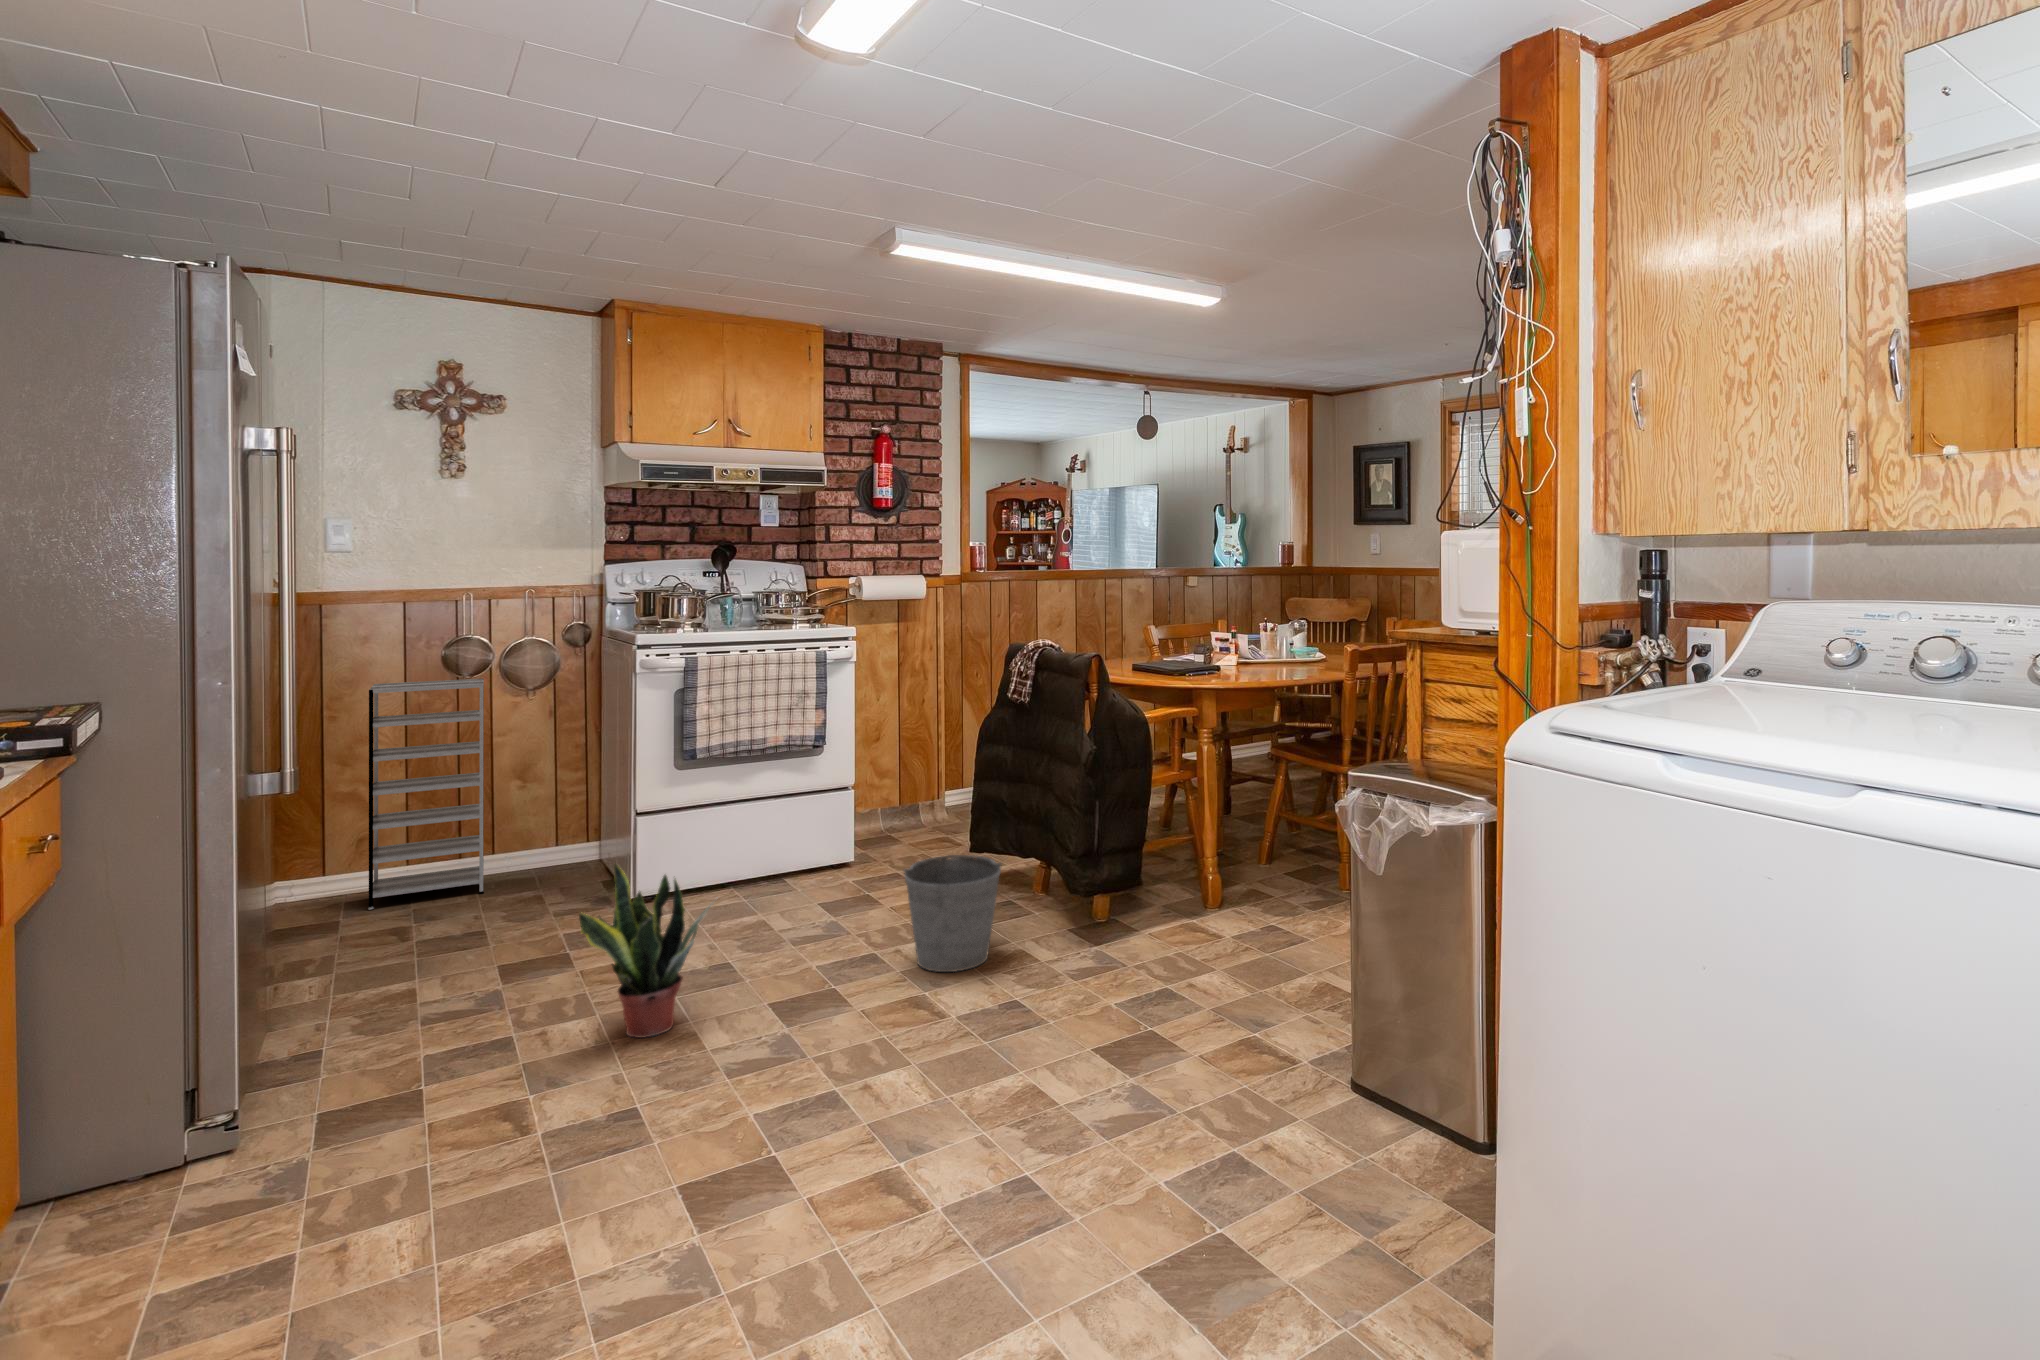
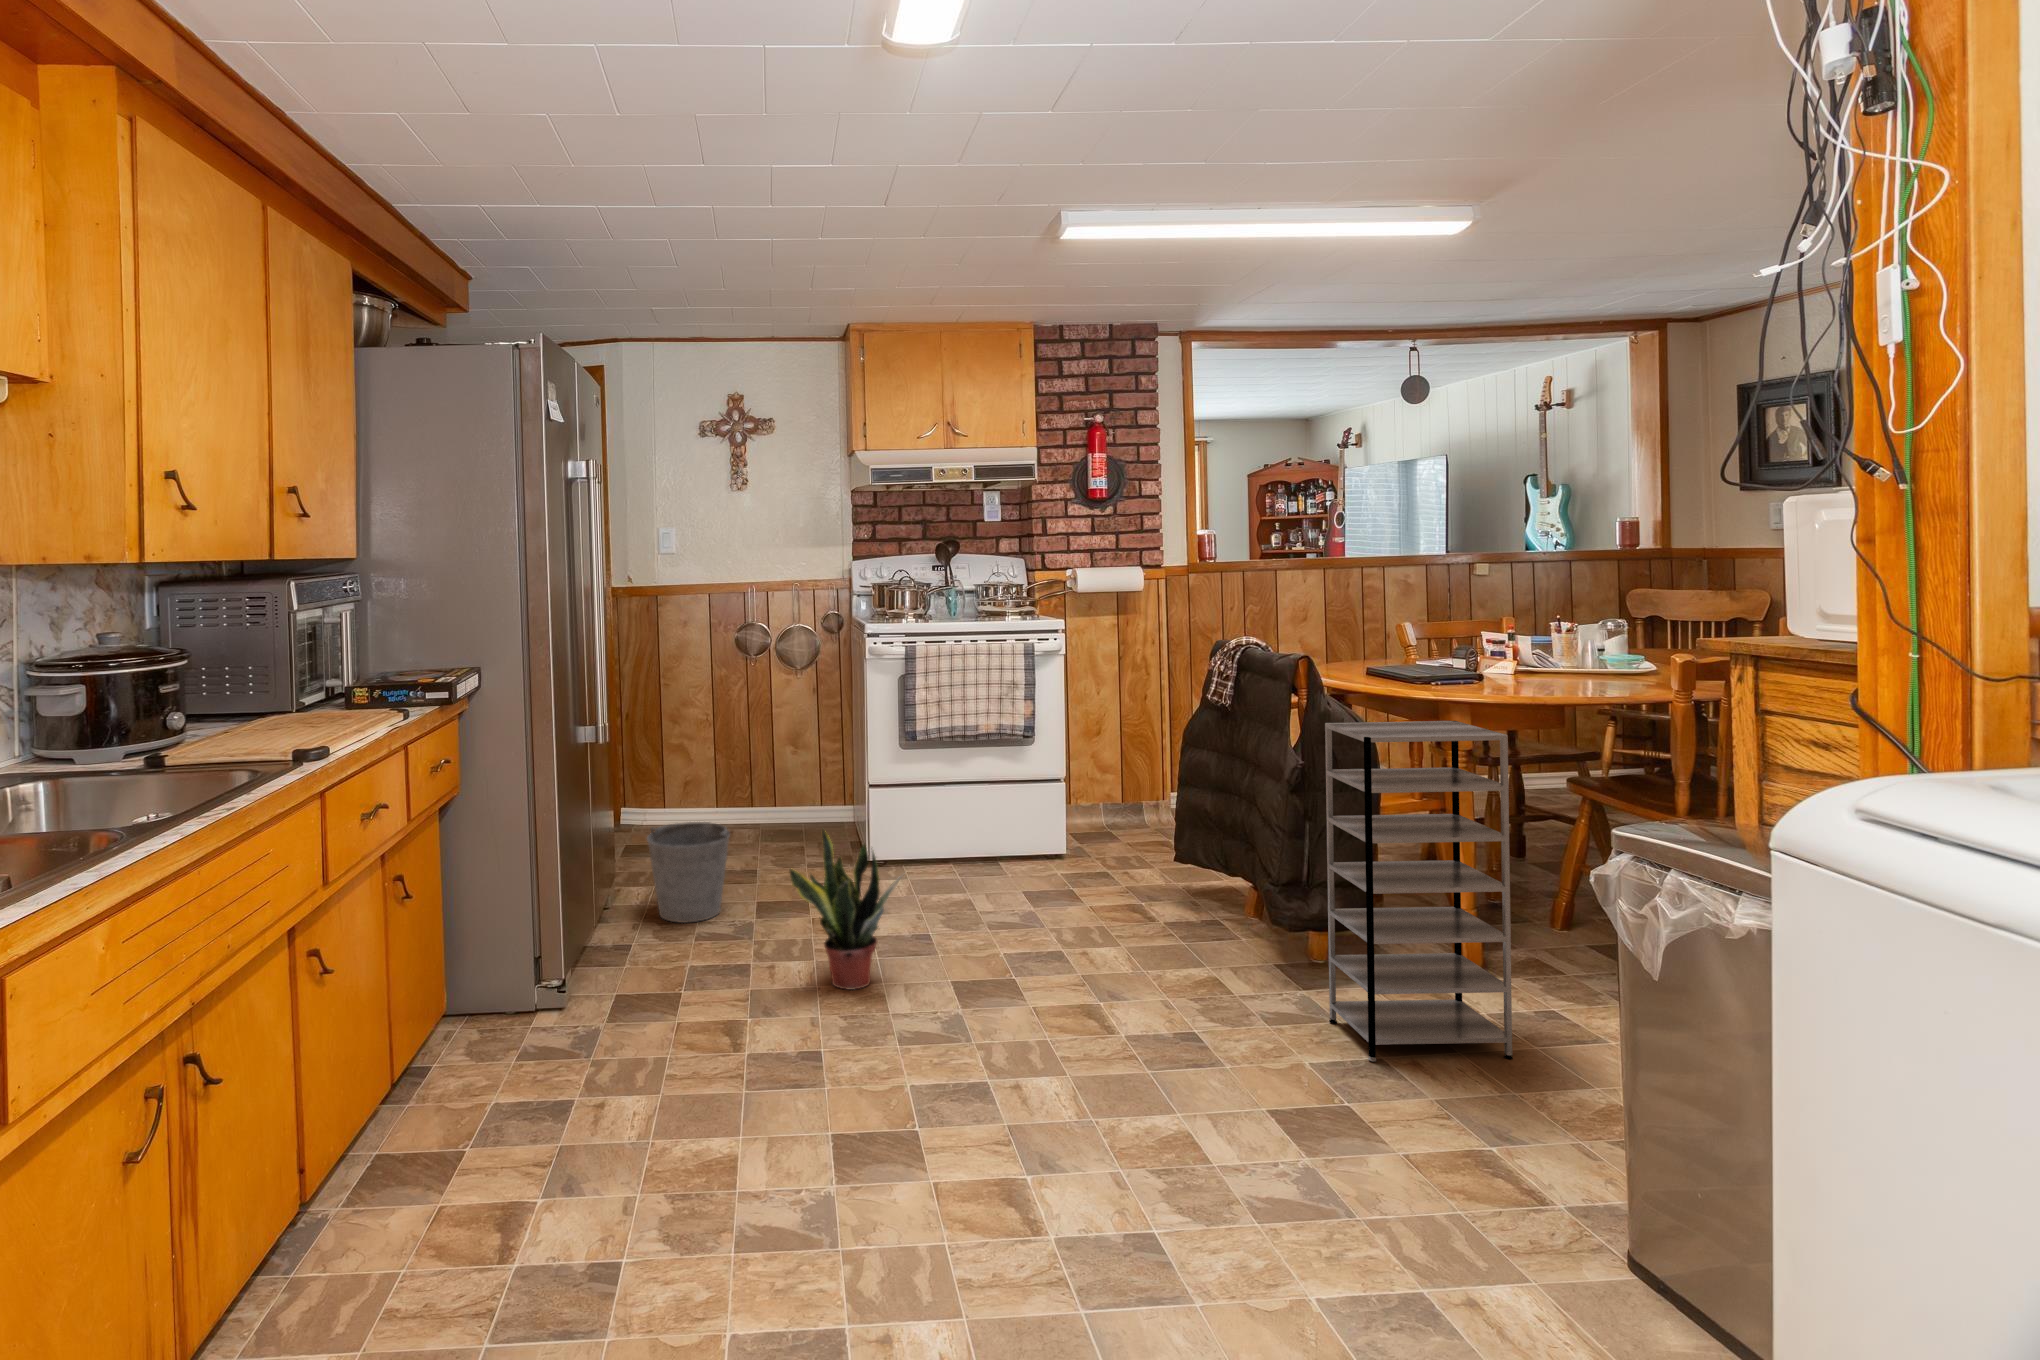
shelving unit: present [368,679,484,910] -> present [1325,721,1513,1061]
bucket: present [903,855,1002,972] -> present [647,822,730,923]

